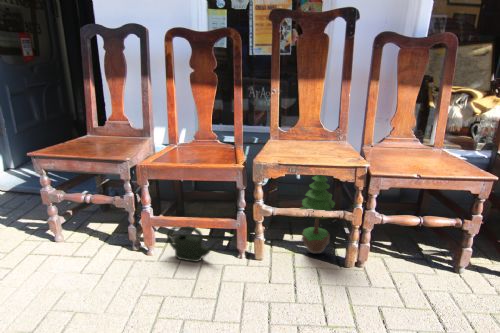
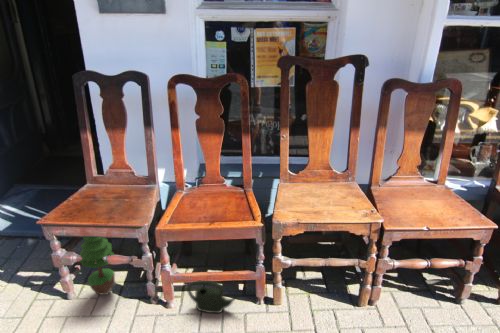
potted tree: present [300,175,335,253] -> present [80,237,116,294]

